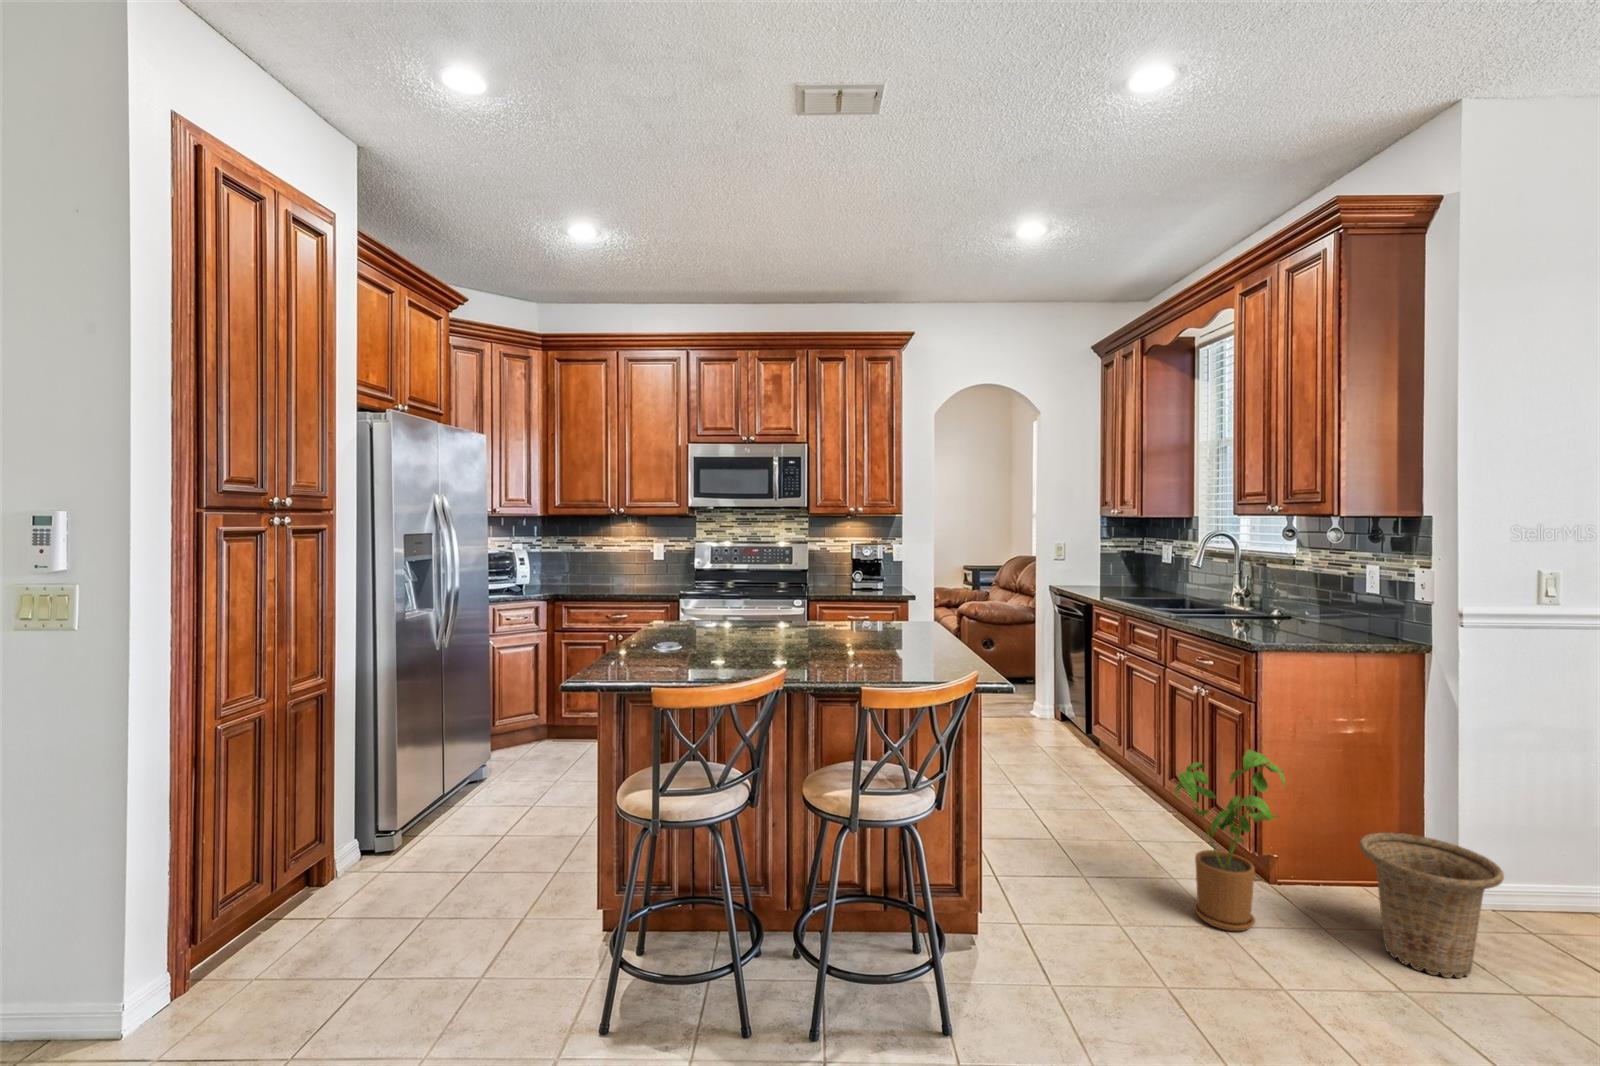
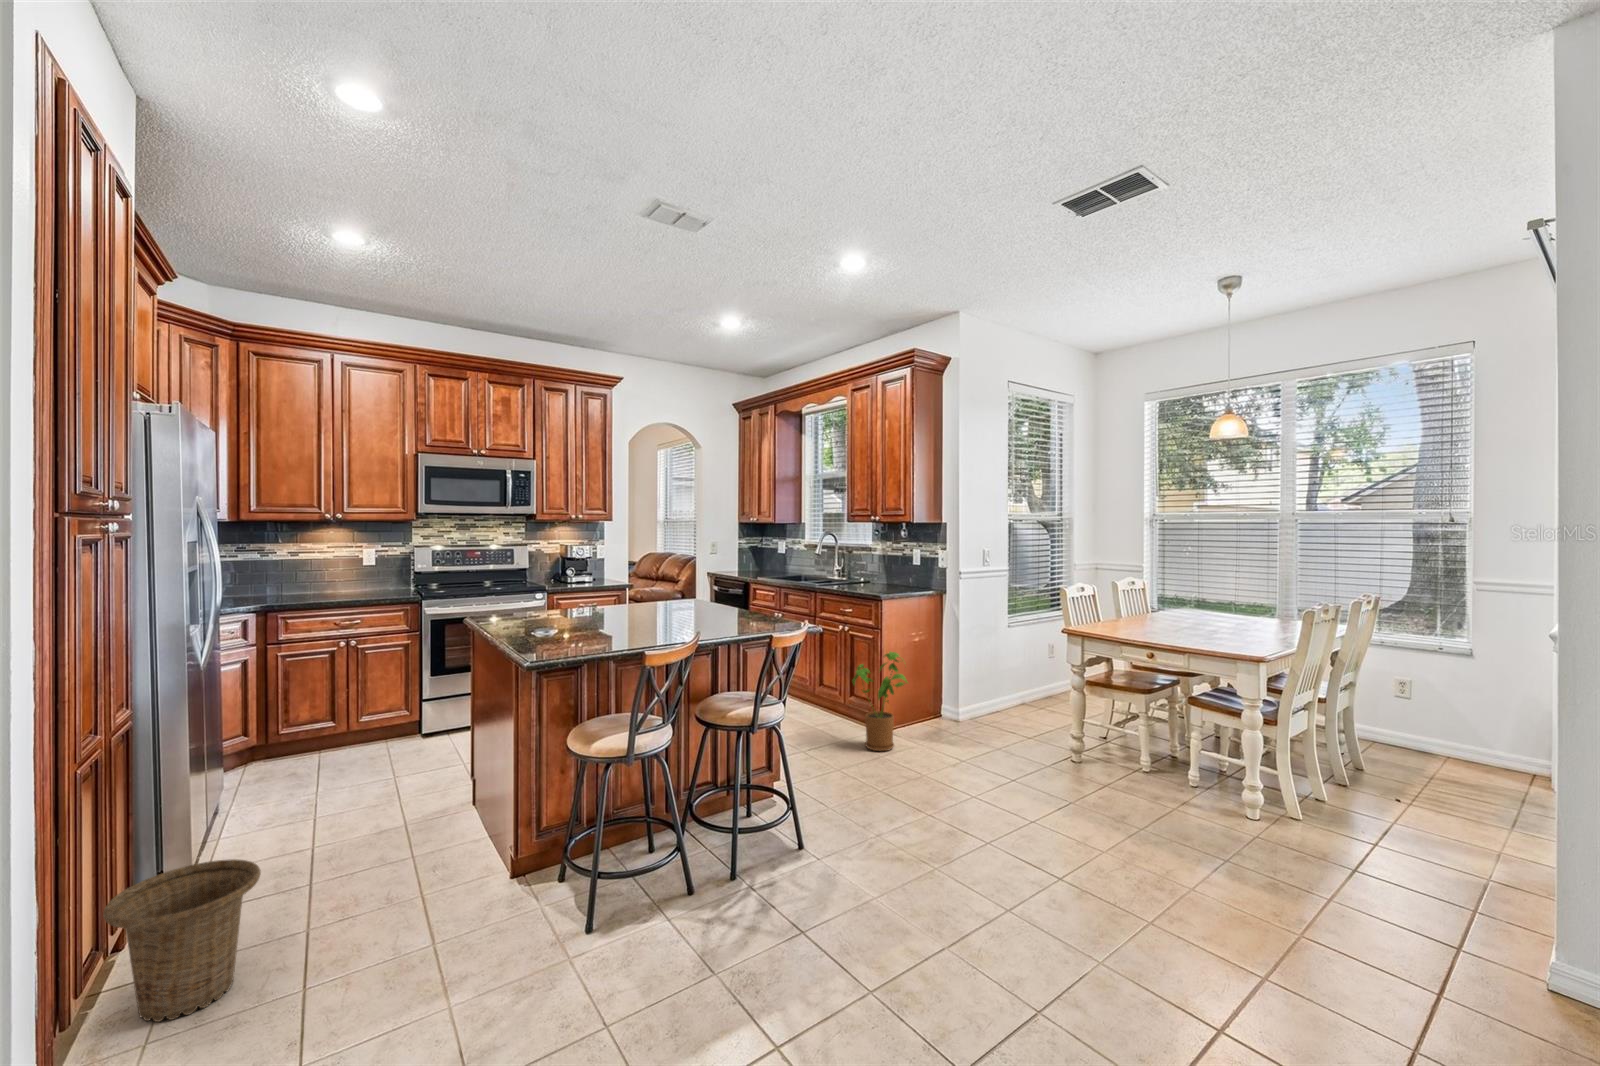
basket: present [1359,832,1504,978] -> present [103,859,261,1022]

